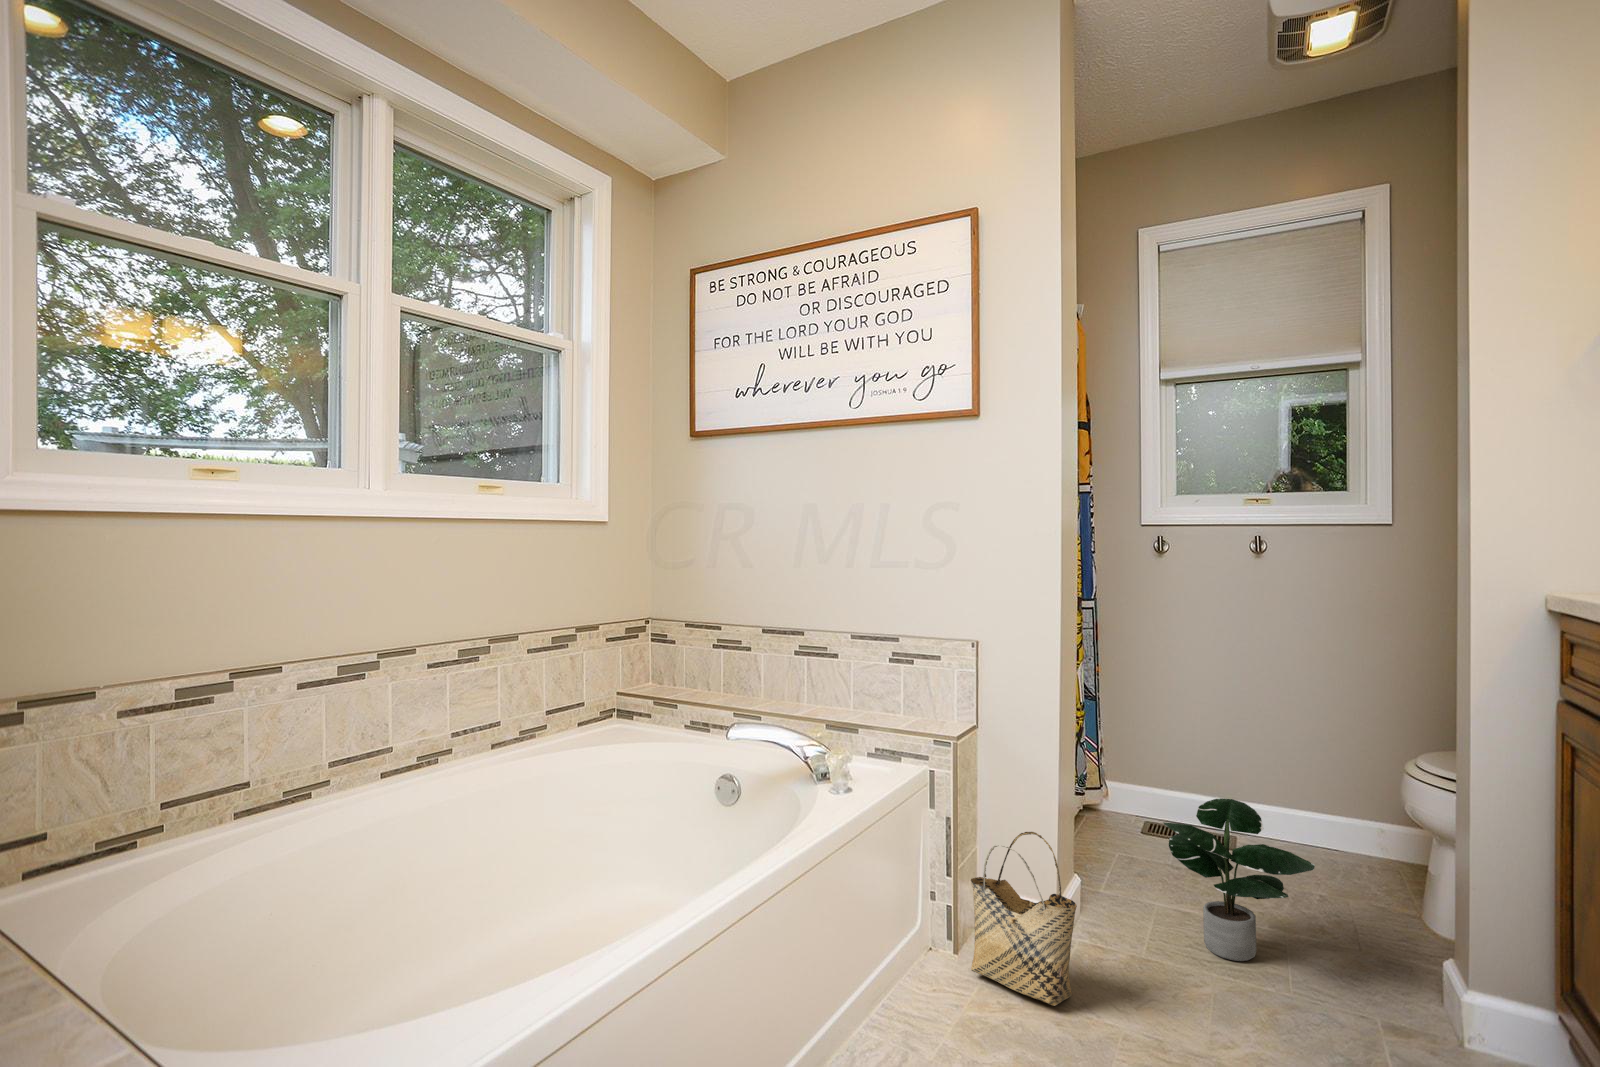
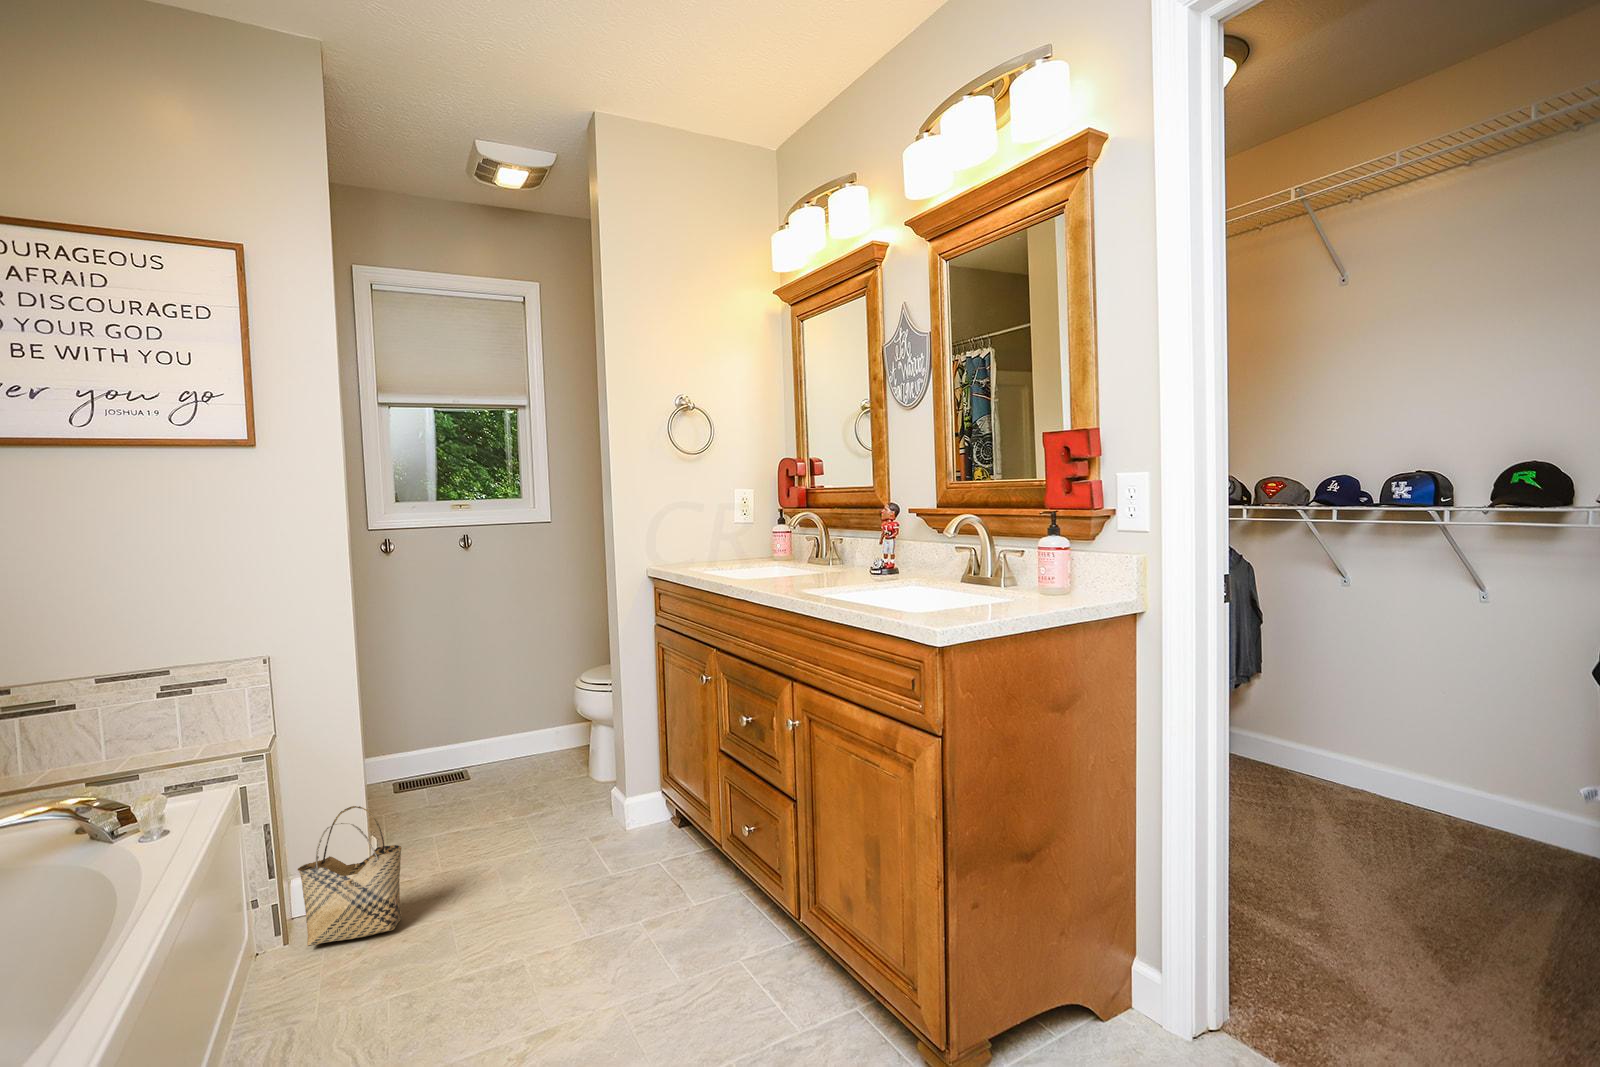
potted plant: present [1163,798,1315,961] -> none [444,734,545,845]

